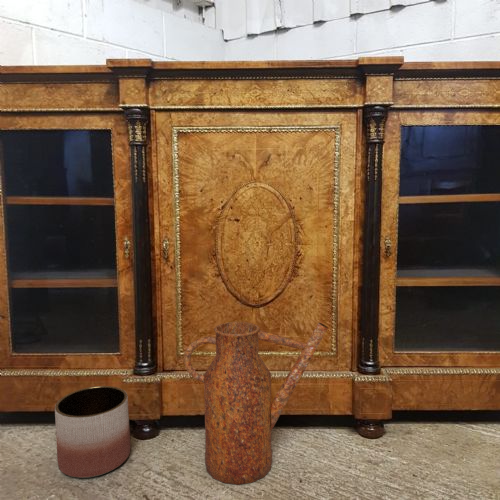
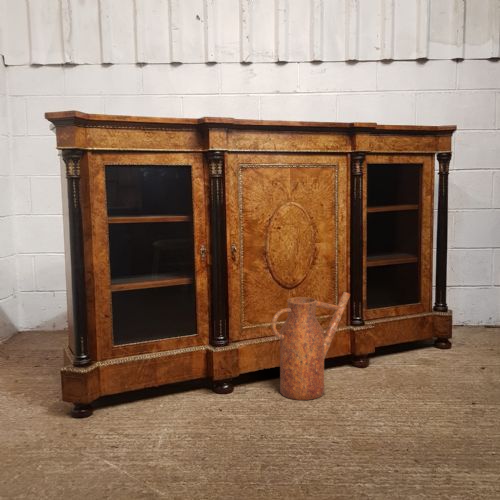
planter: present [55,386,130,478] -> none [183,357,234,418]

